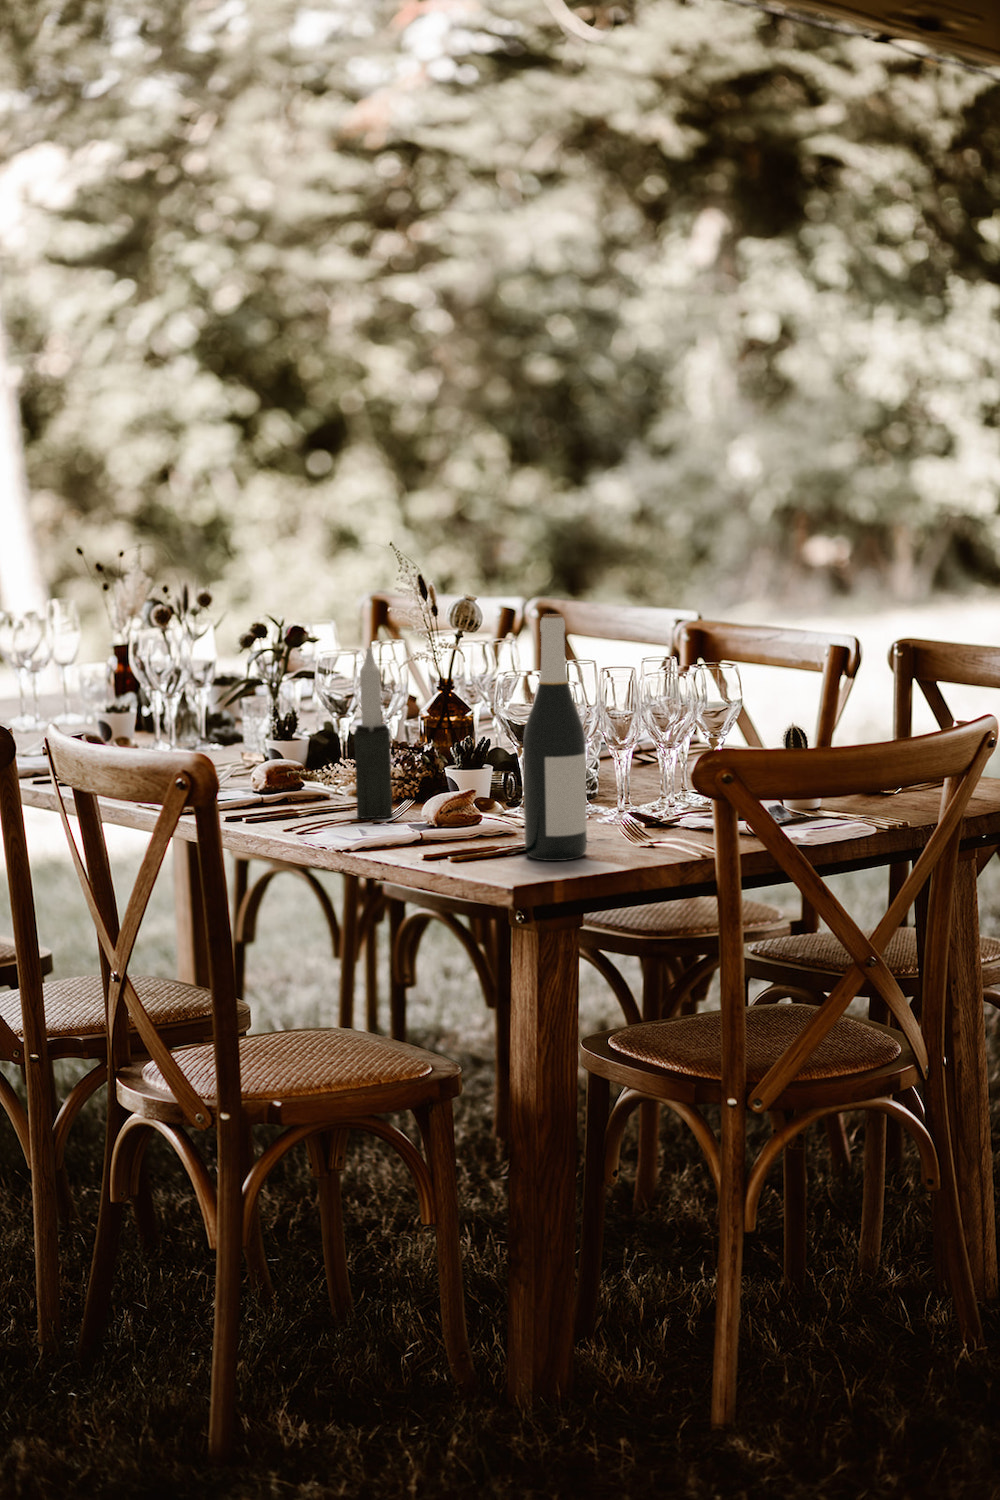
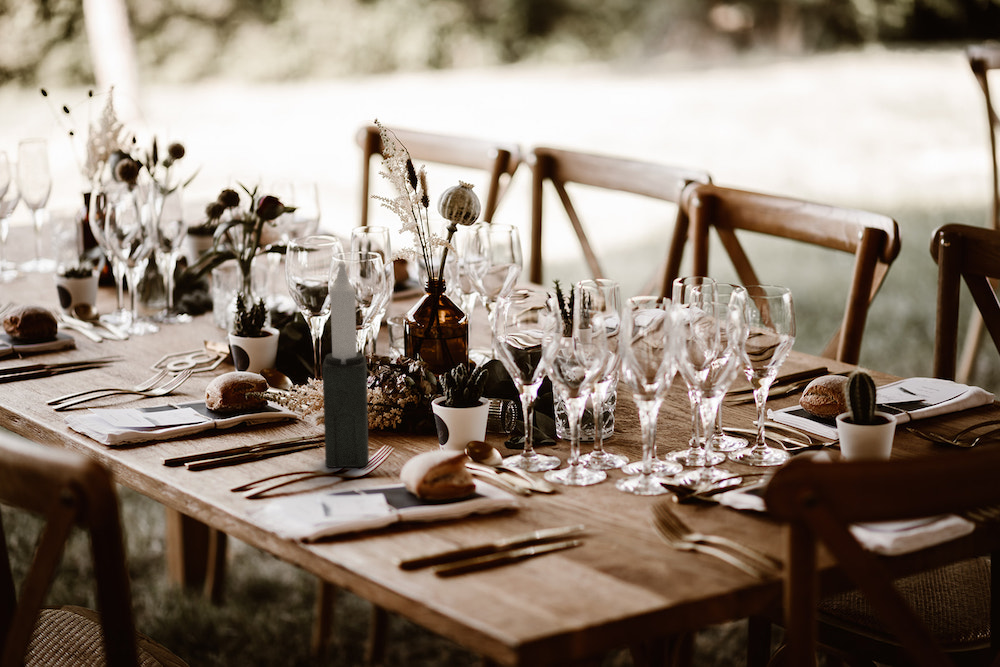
wine bottle: present [523,614,587,861] -> none [531,260,614,580]

